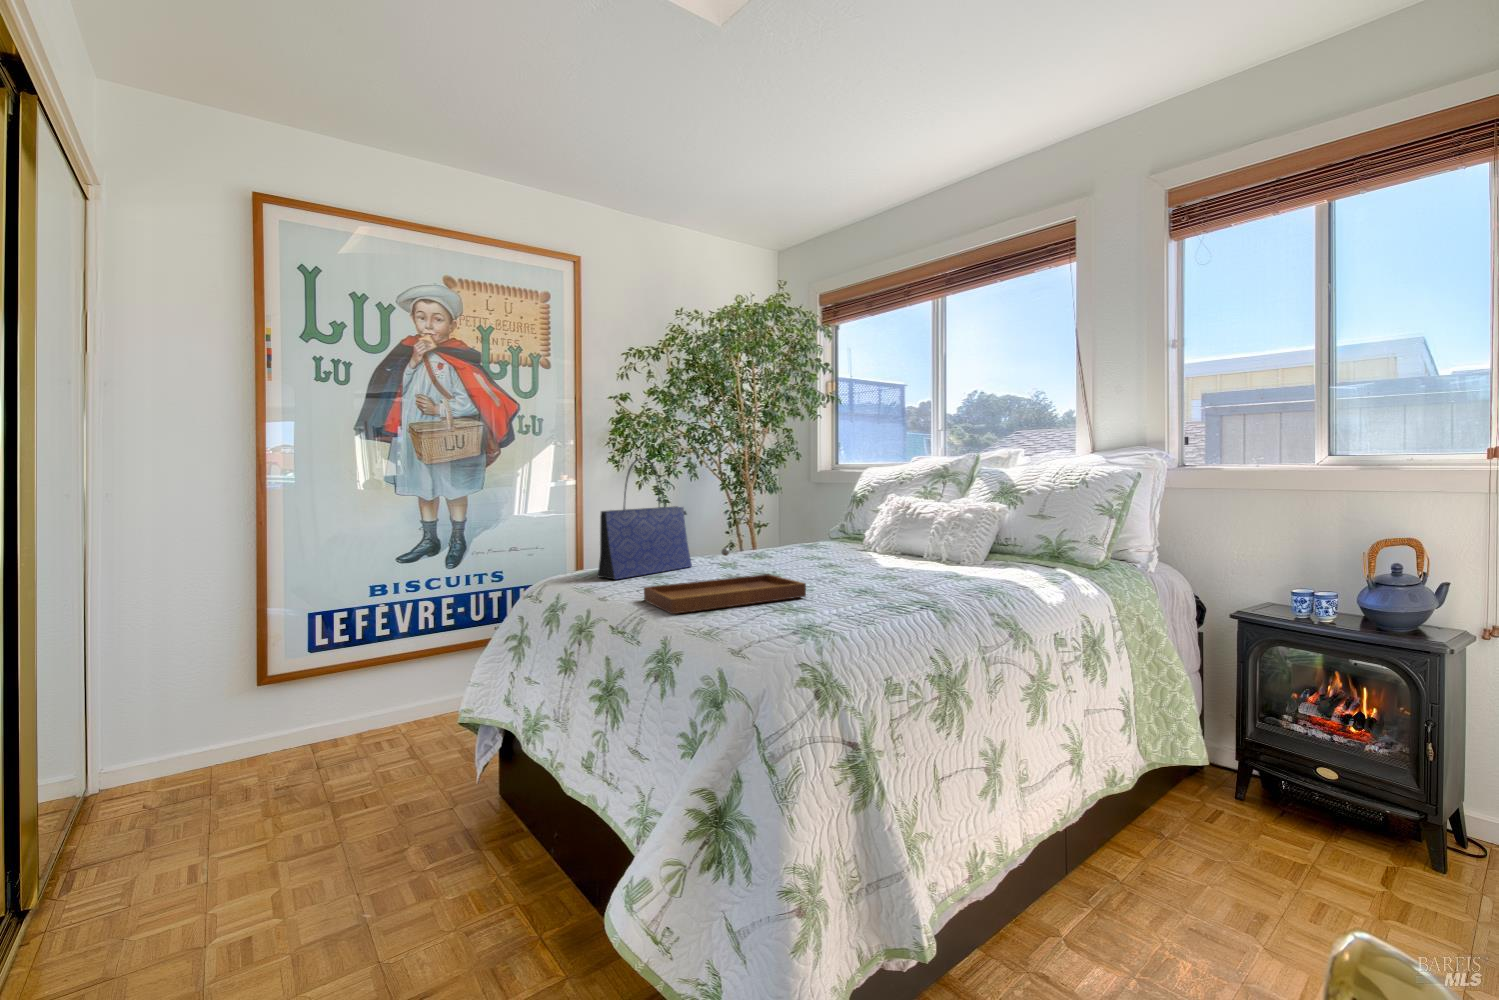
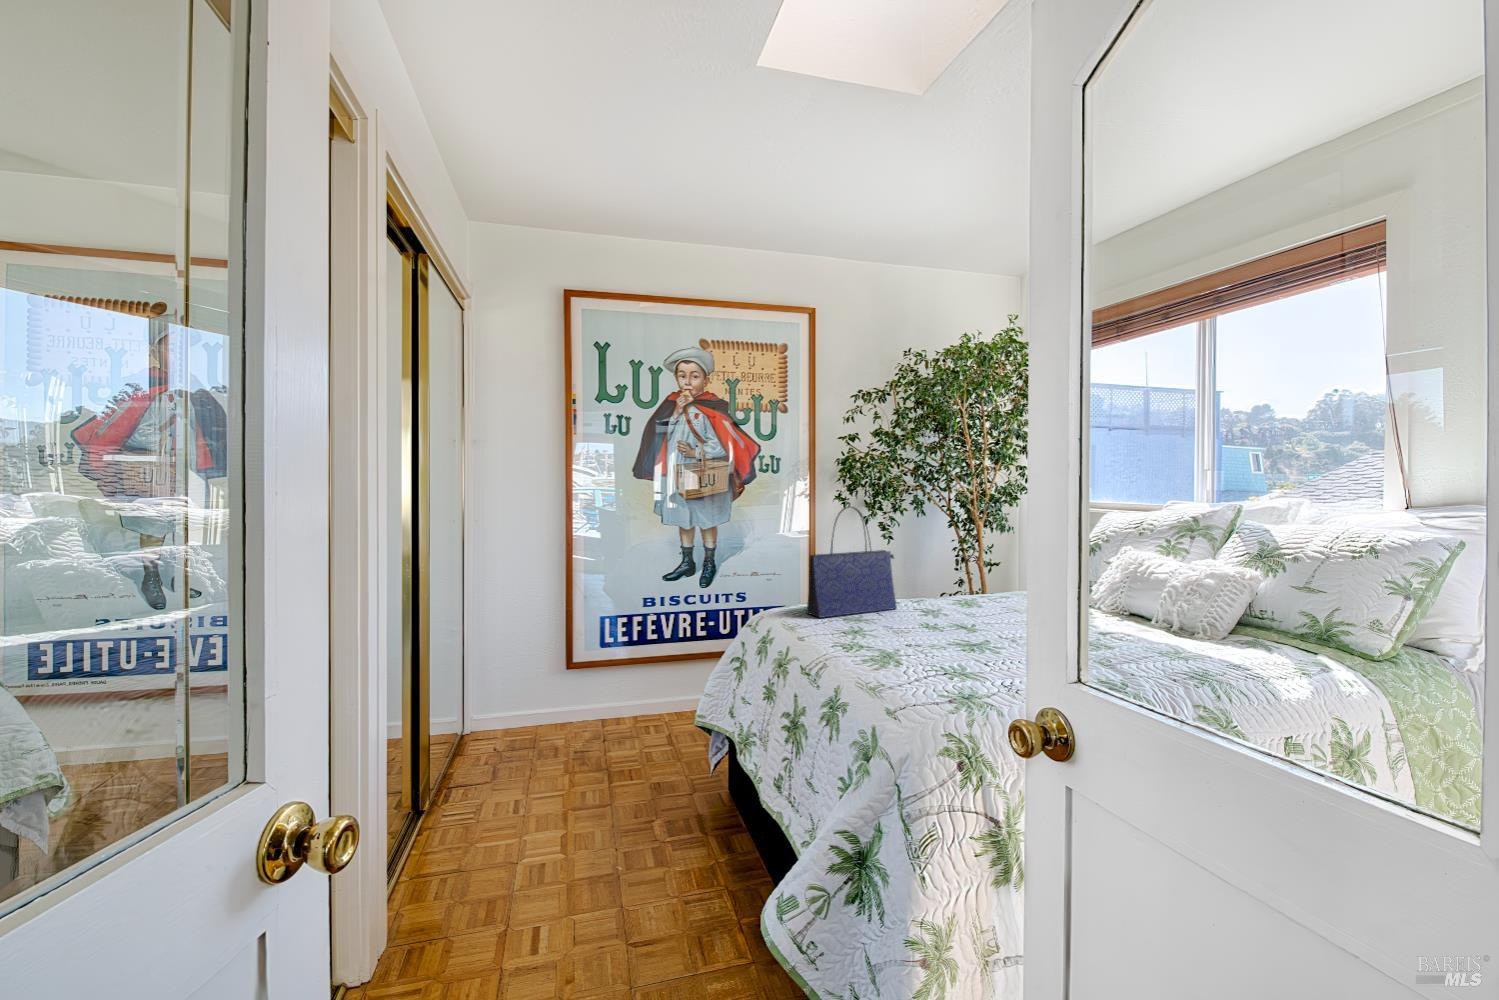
tray: present [644,548,806,614] -> none [835,602,992,663]

